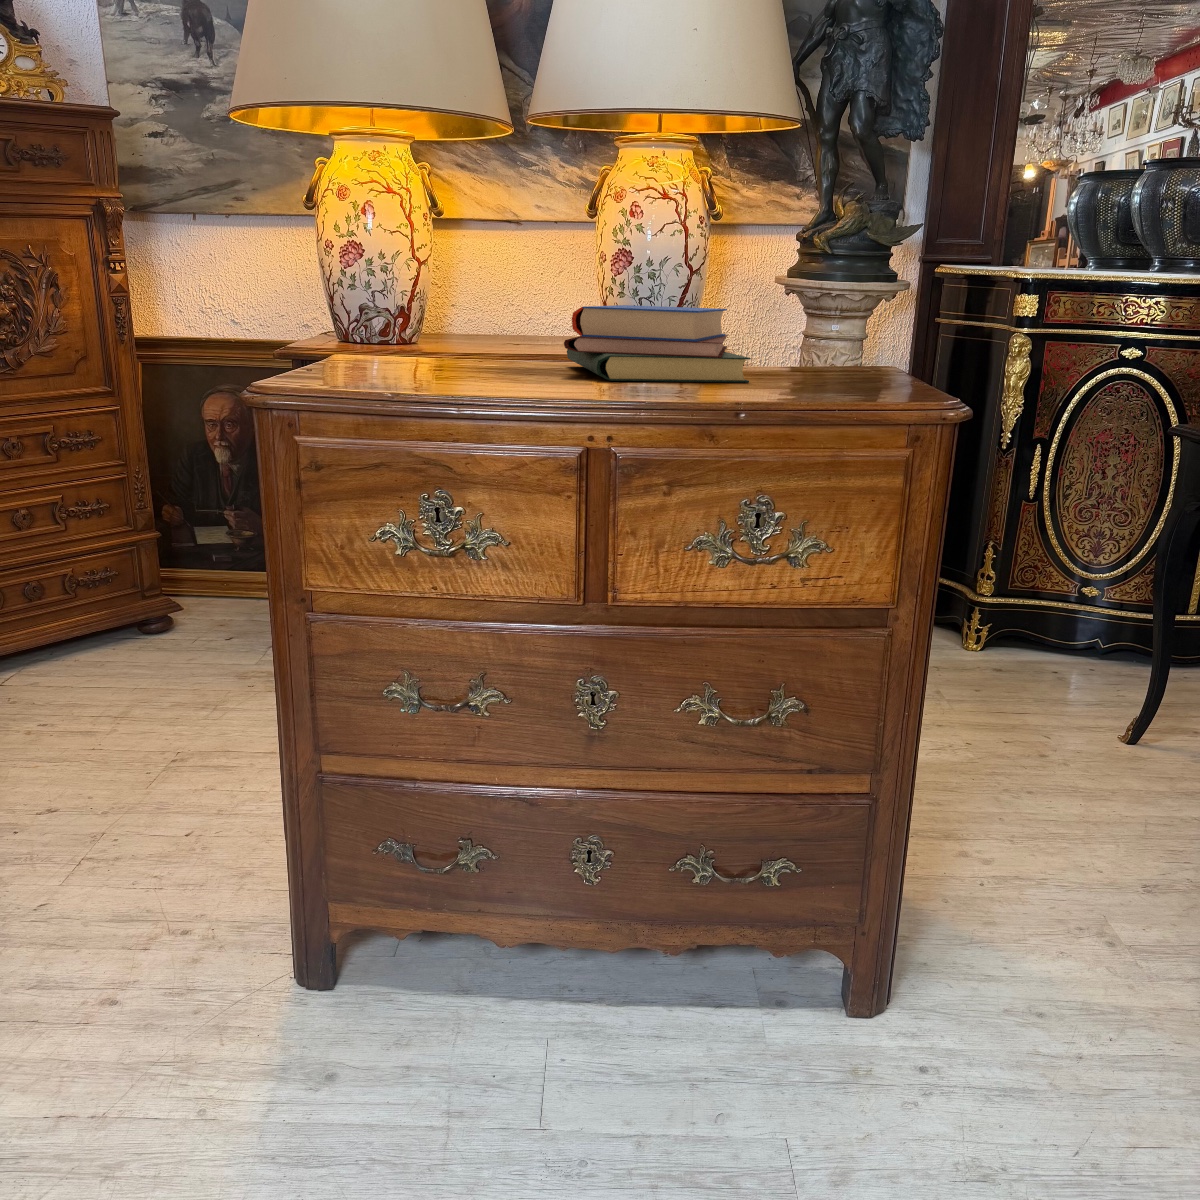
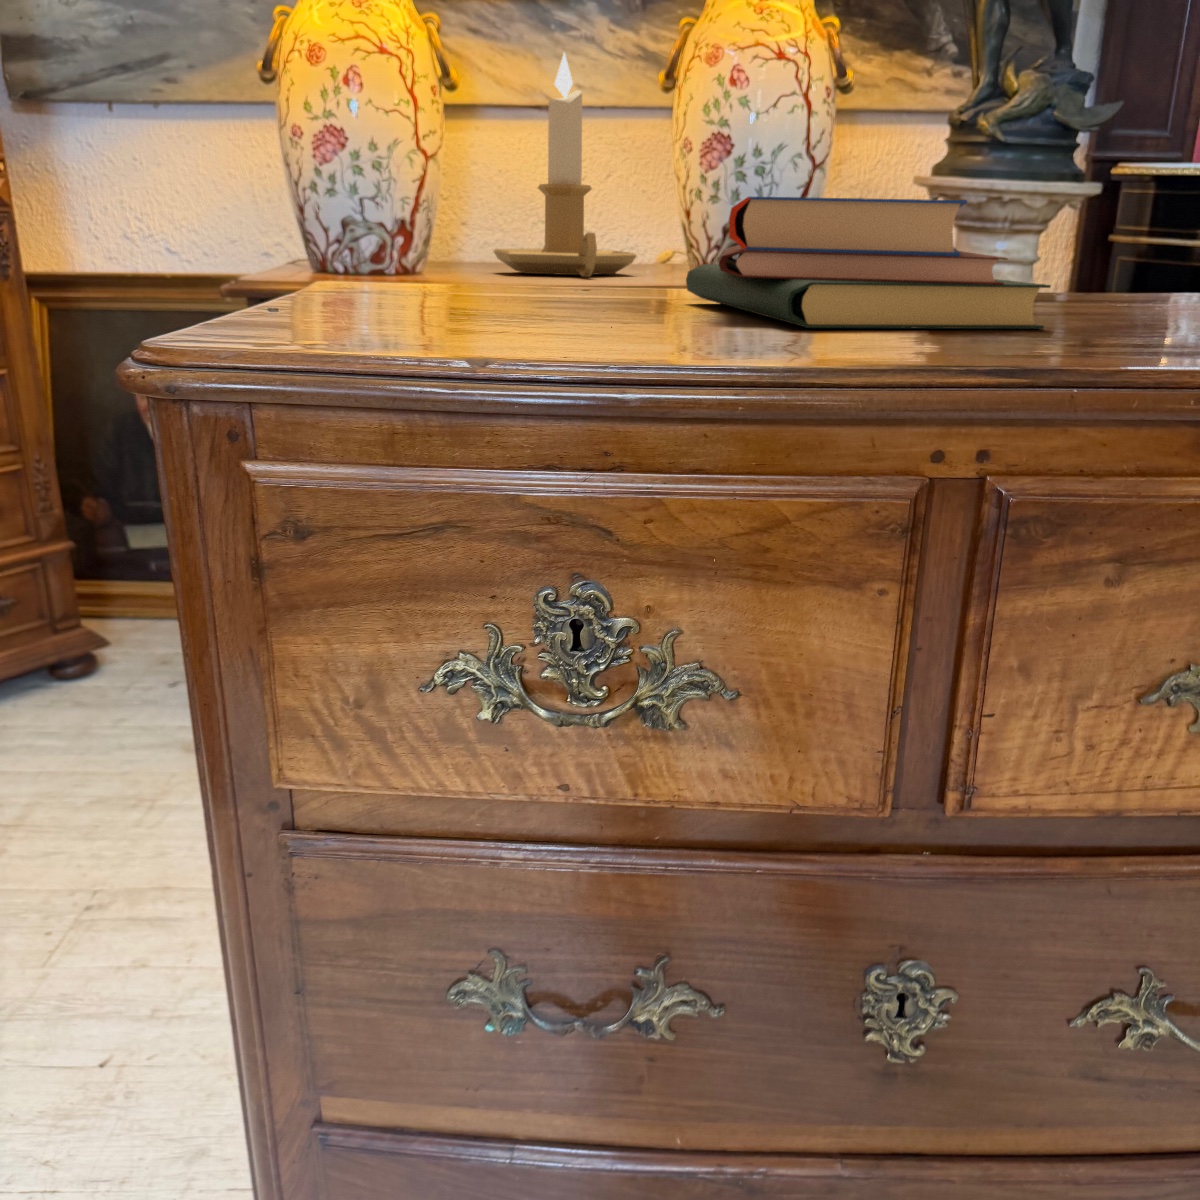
candlestick: none [467,192,568,347] -> present [494,53,637,277]

